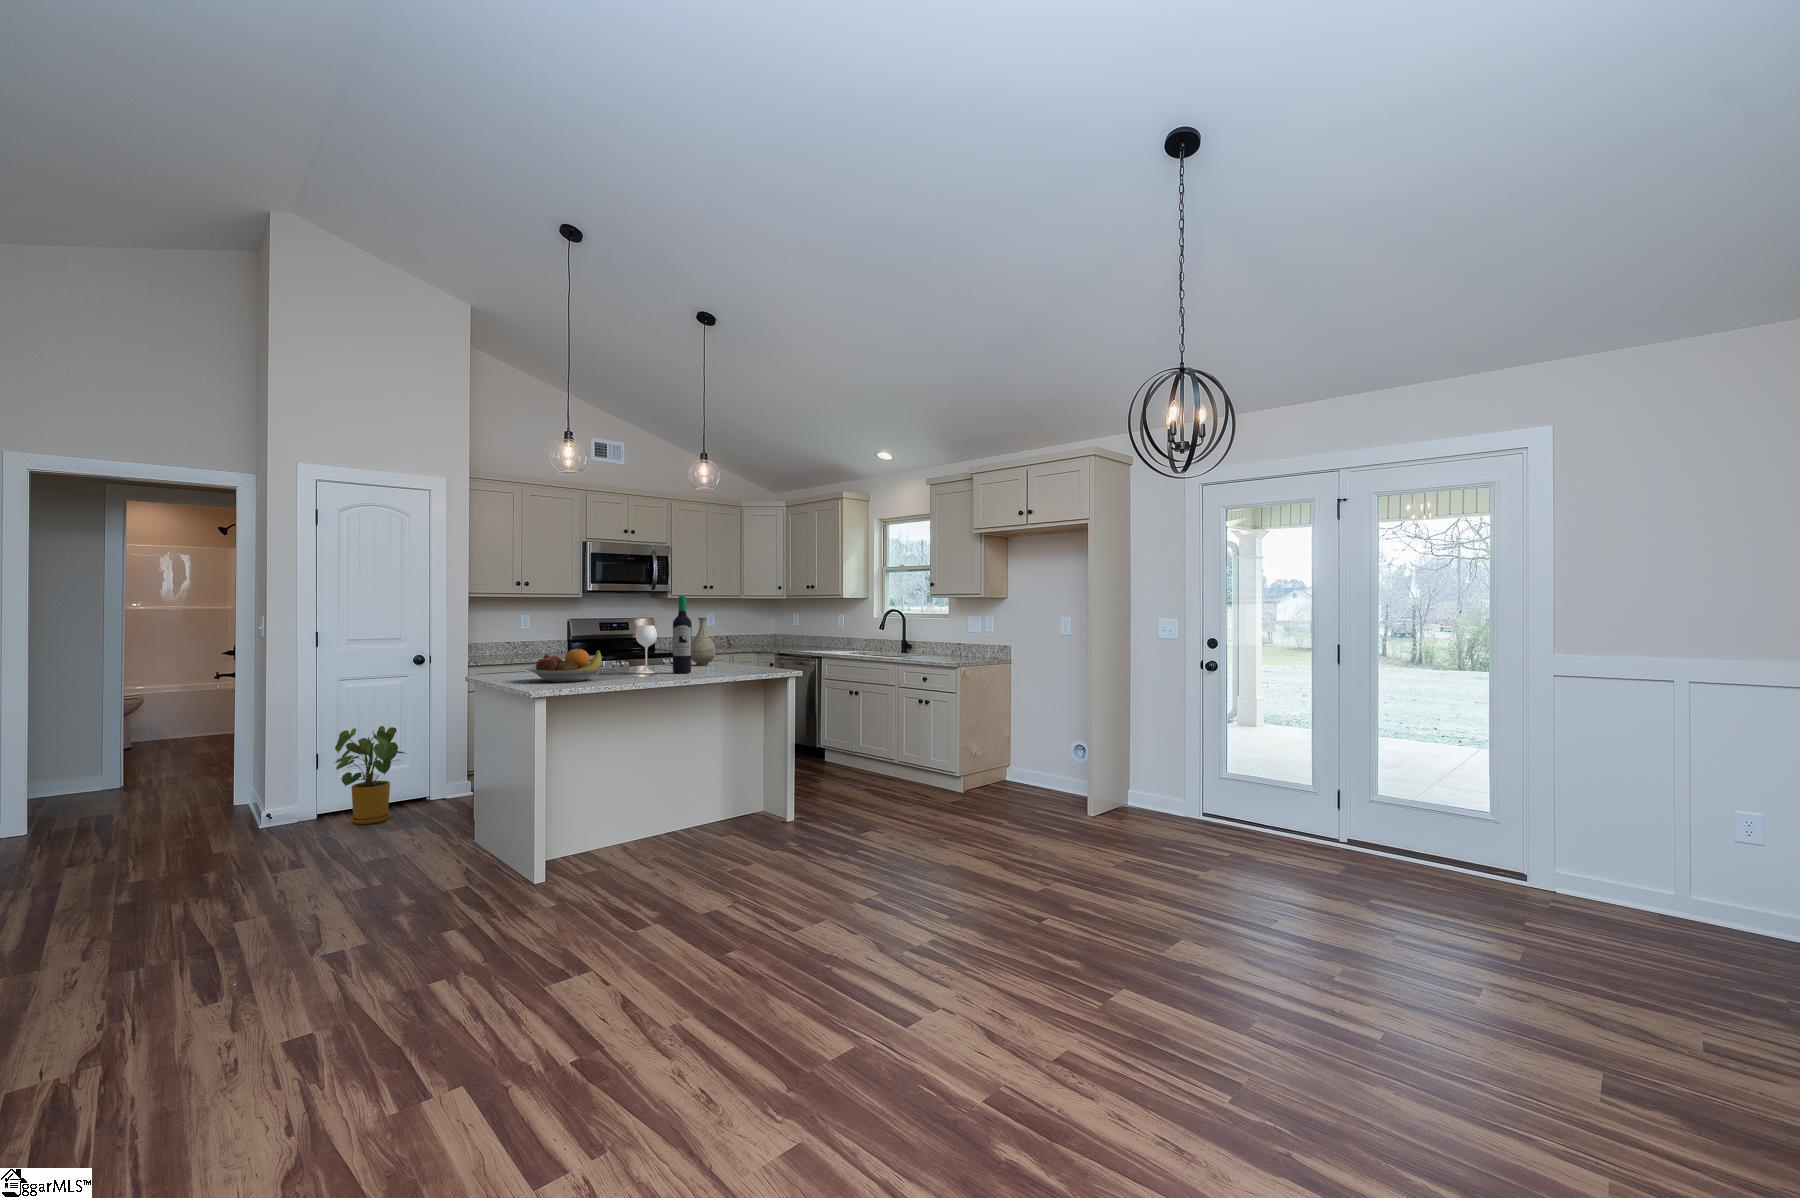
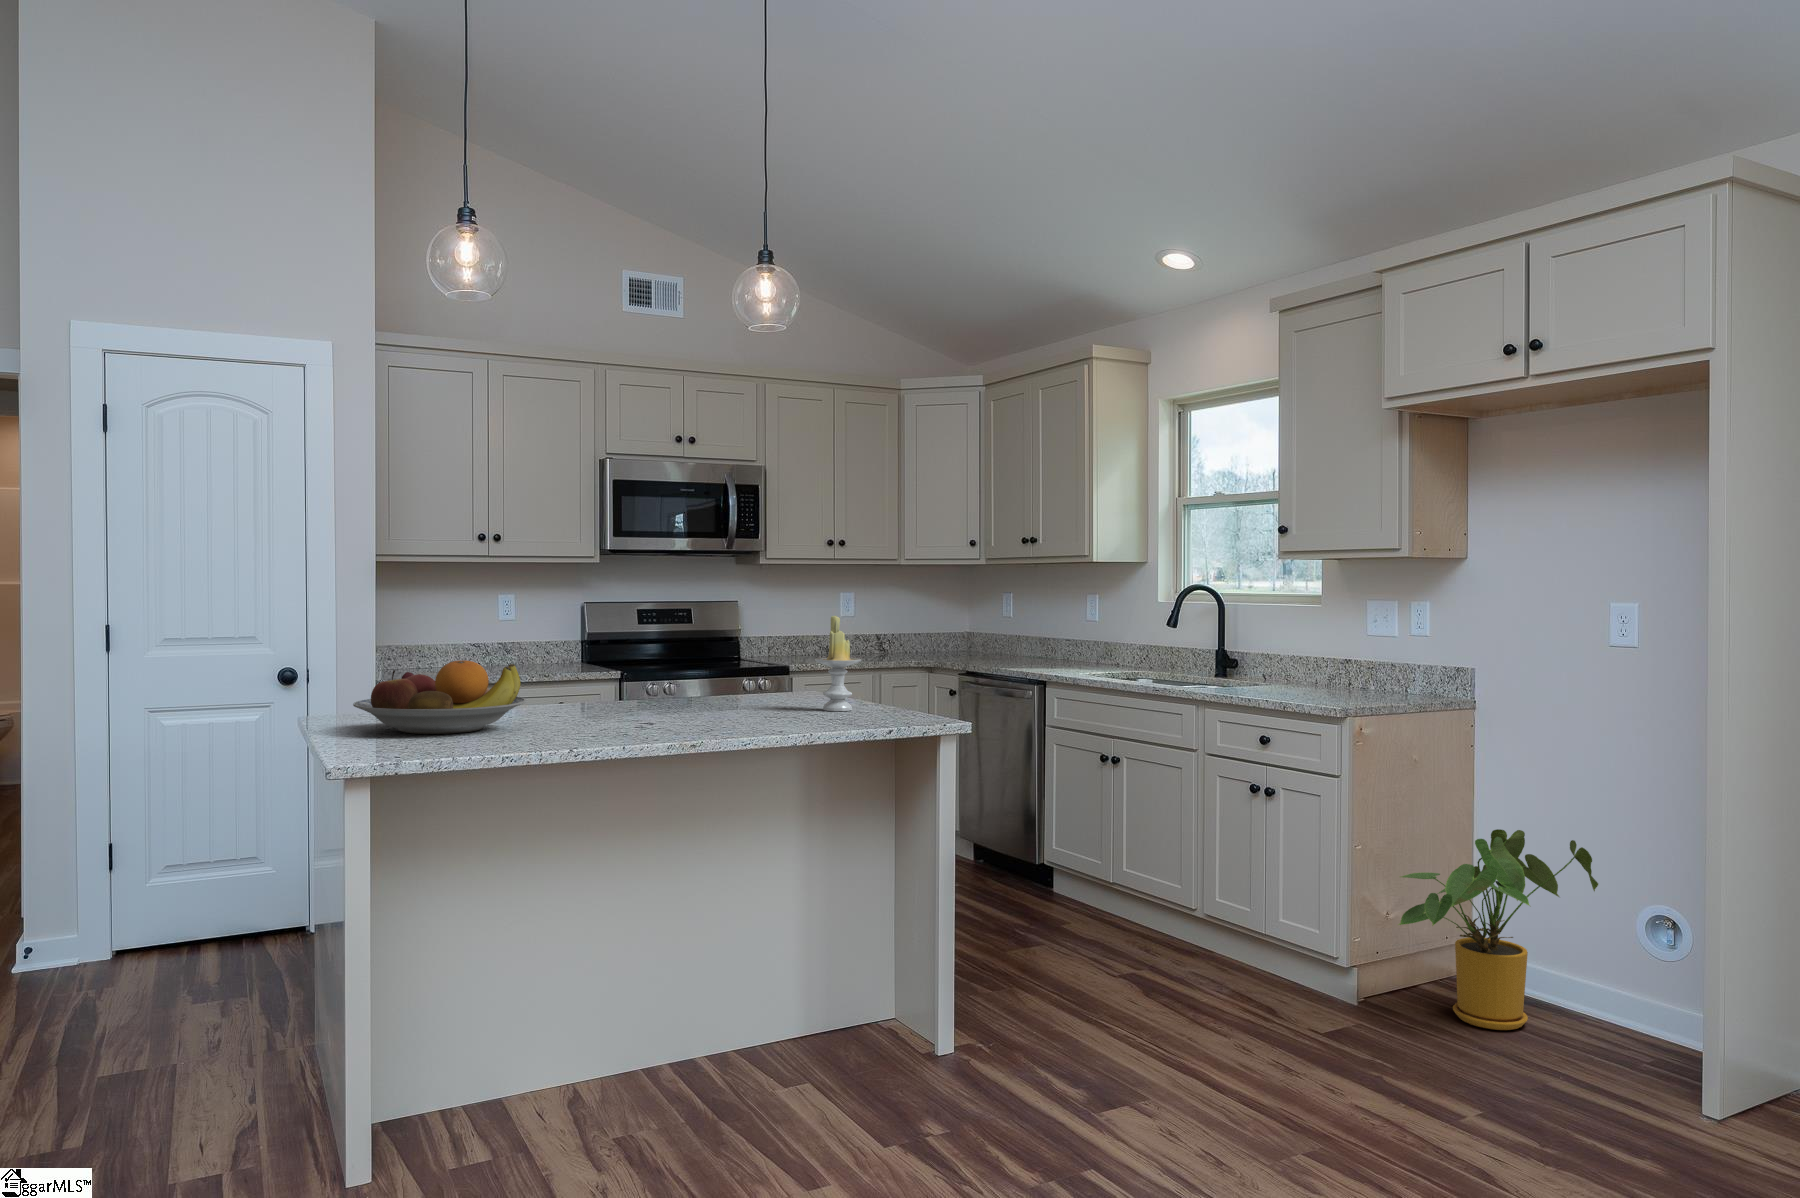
wine bottle: present [636,596,692,674] -> none [616,547,734,717]
vase: present [691,618,716,665] -> none [759,598,813,697]
candle: none [725,626,747,670] -> present [815,616,861,711]
house plant: present [335,726,404,824] -> present [1398,829,1598,1030]

